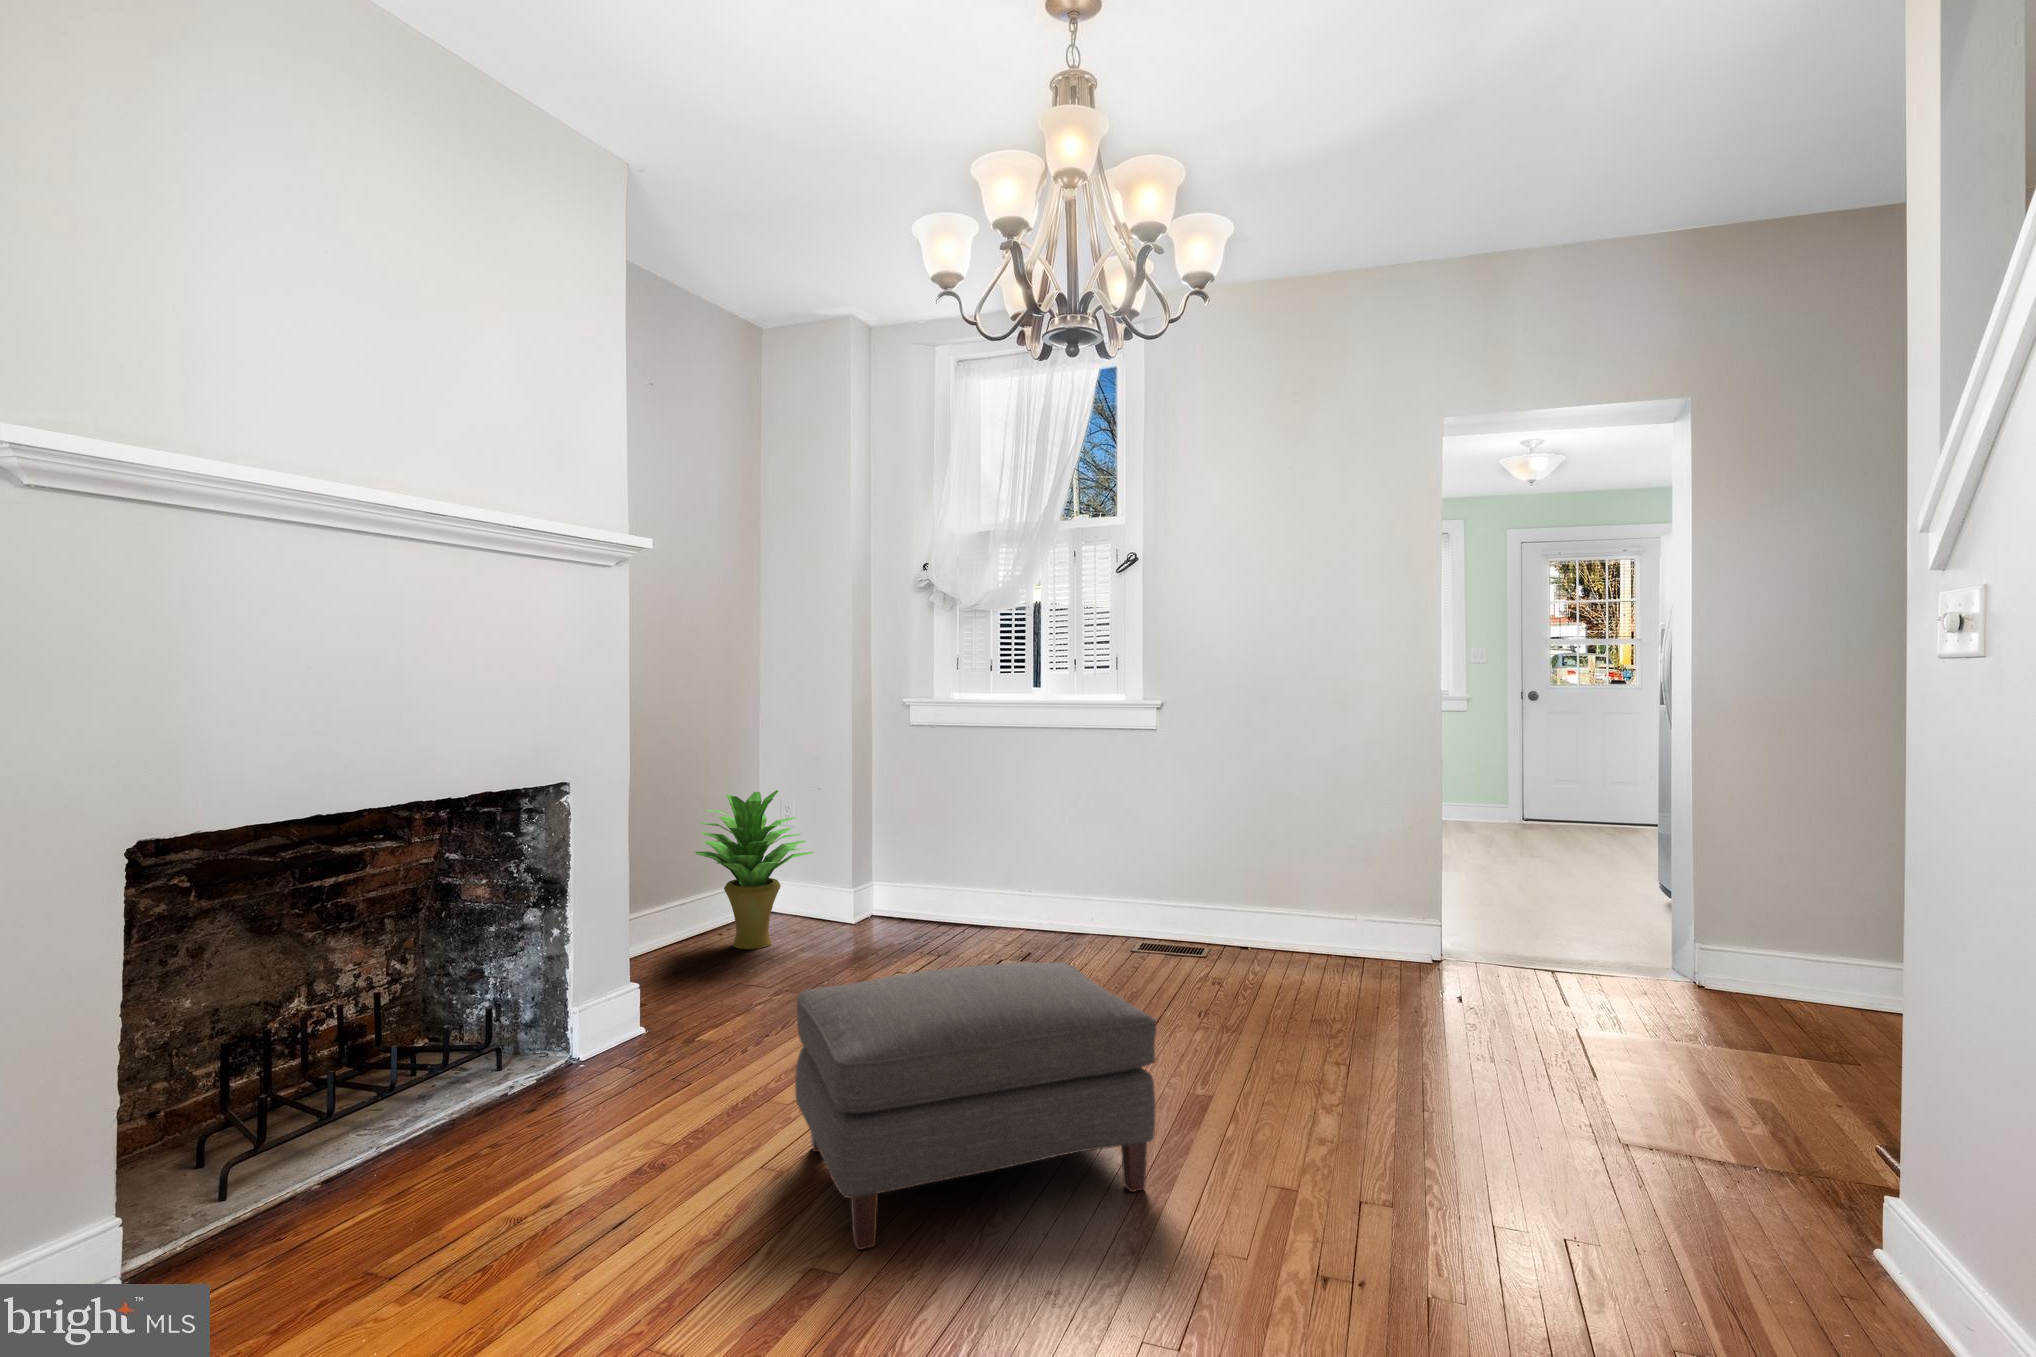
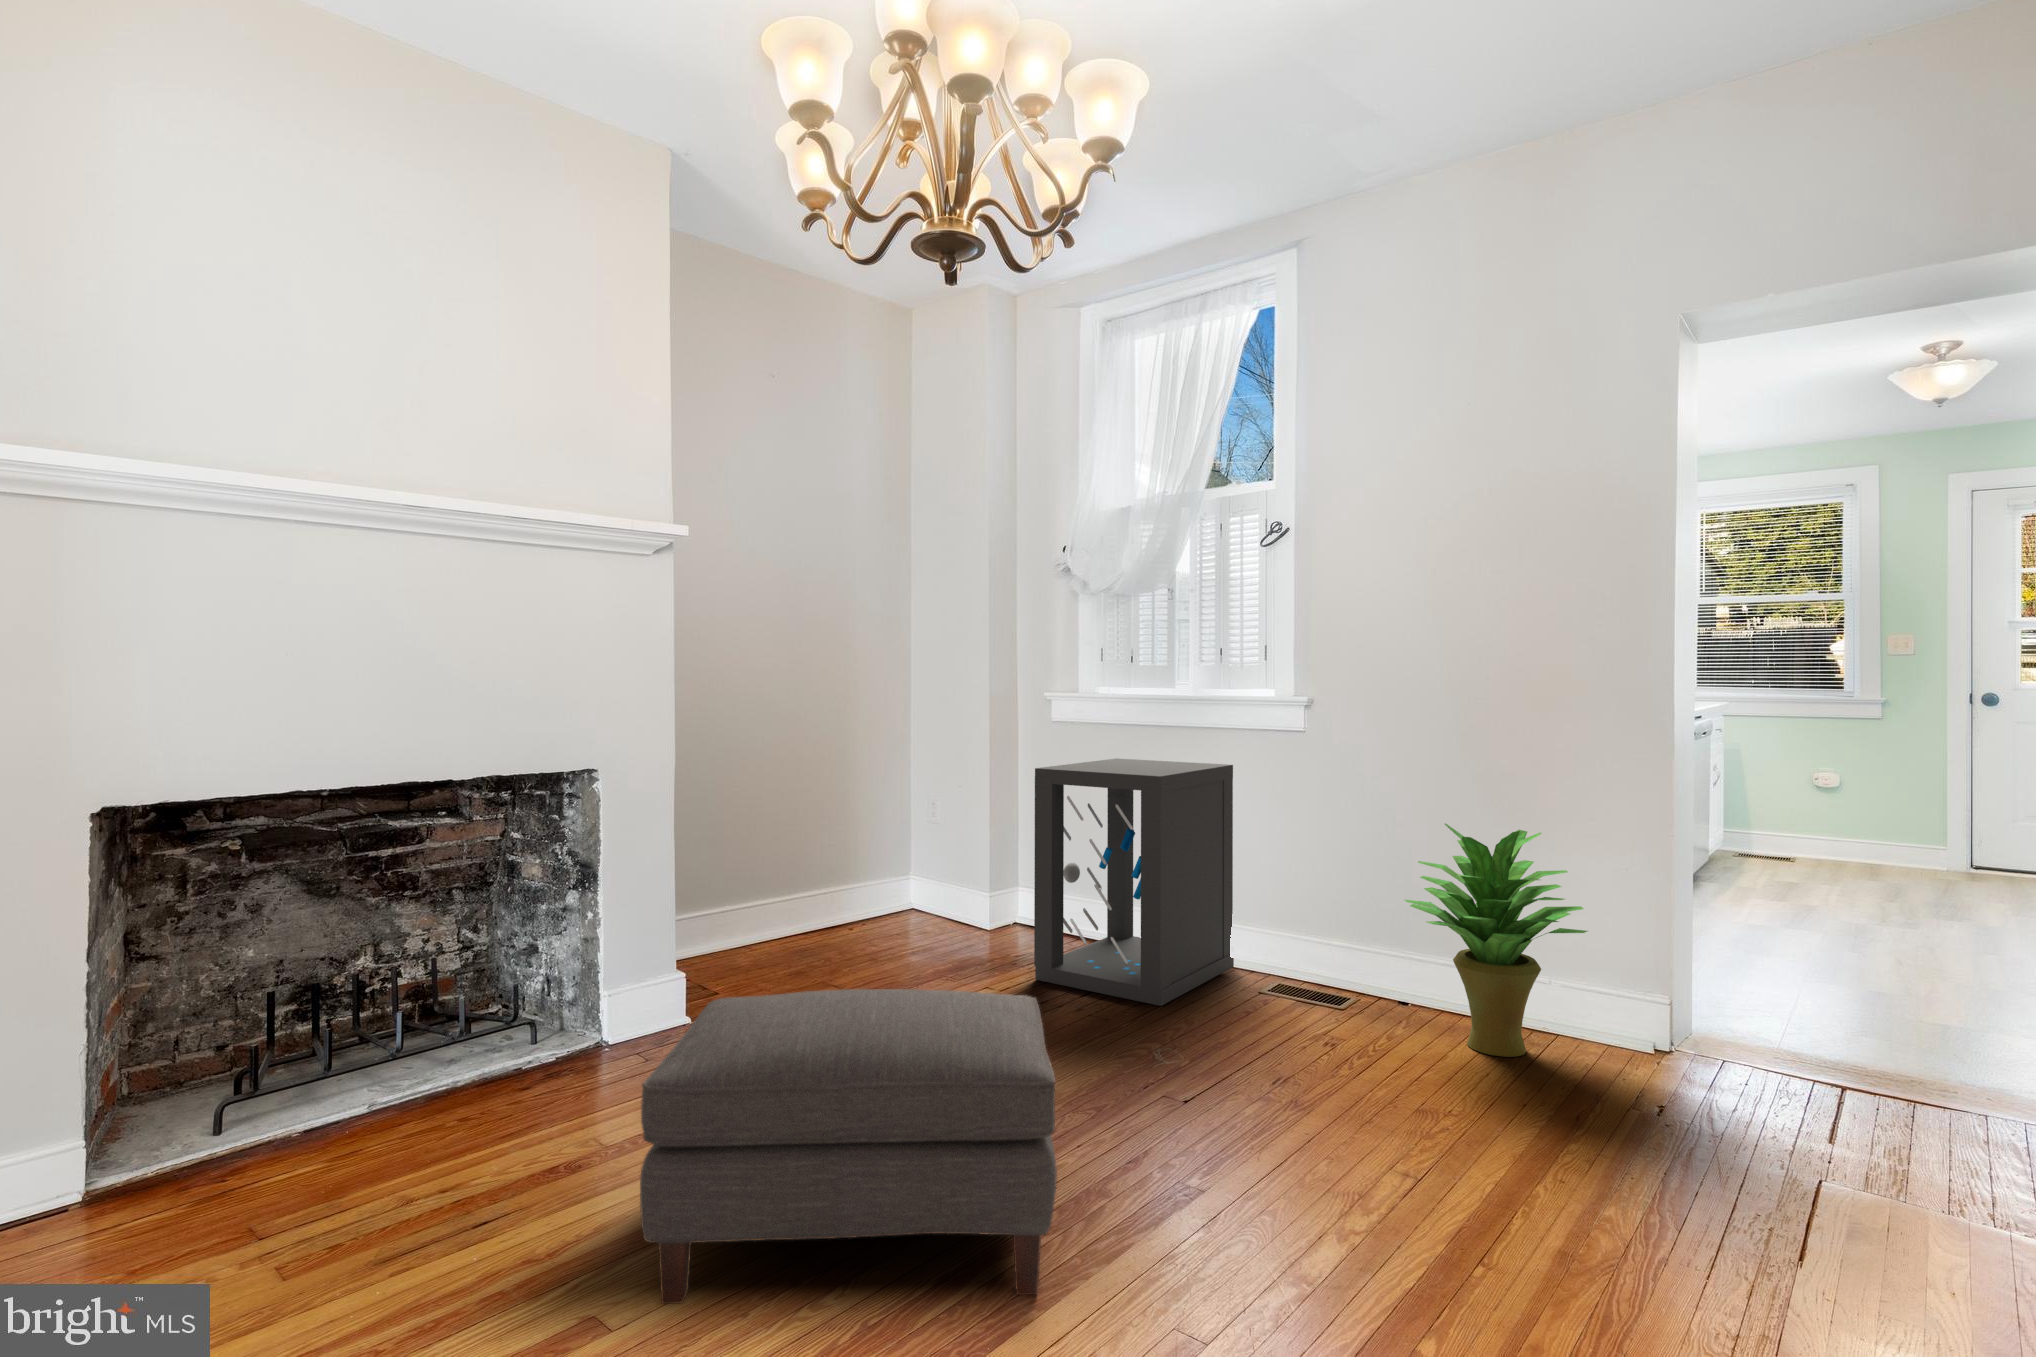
storage cabinet: none [939,760,1094,971] -> present [1034,758,1234,1006]
potted plant: present [695,790,813,949] -> present [1405,823,1587,1057]

